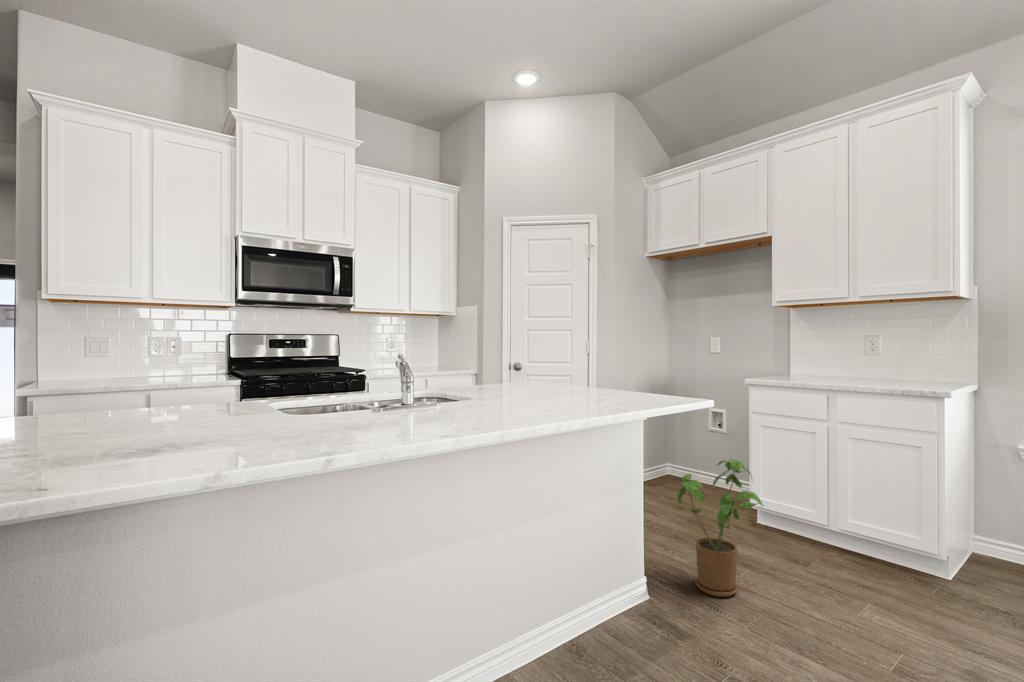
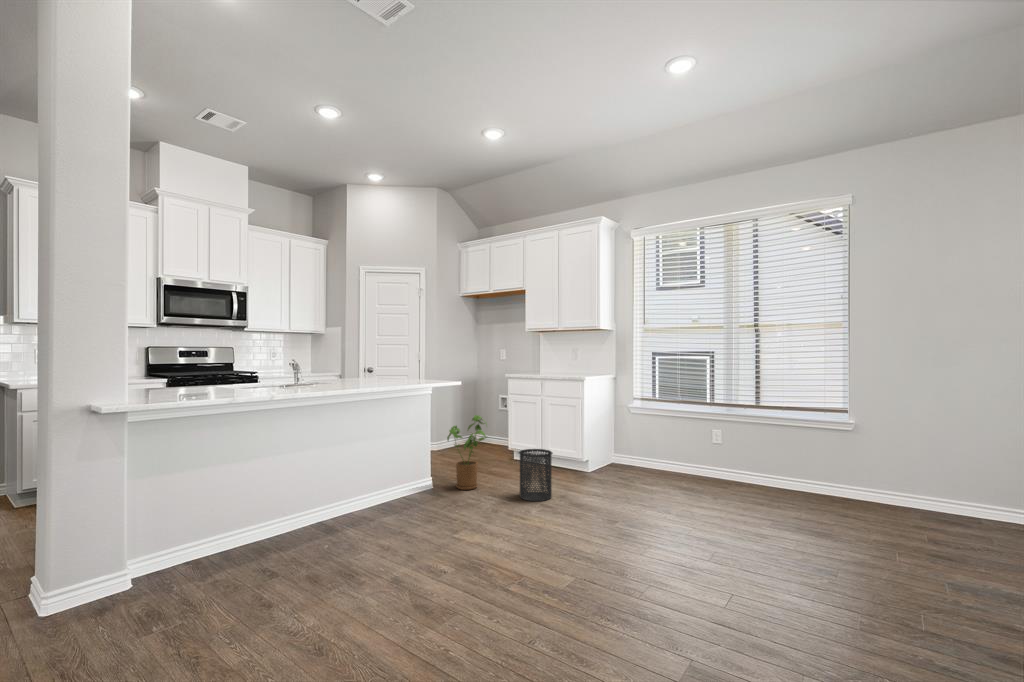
trash can: none [842,535,925,657] -> present [519,449,553,501]

